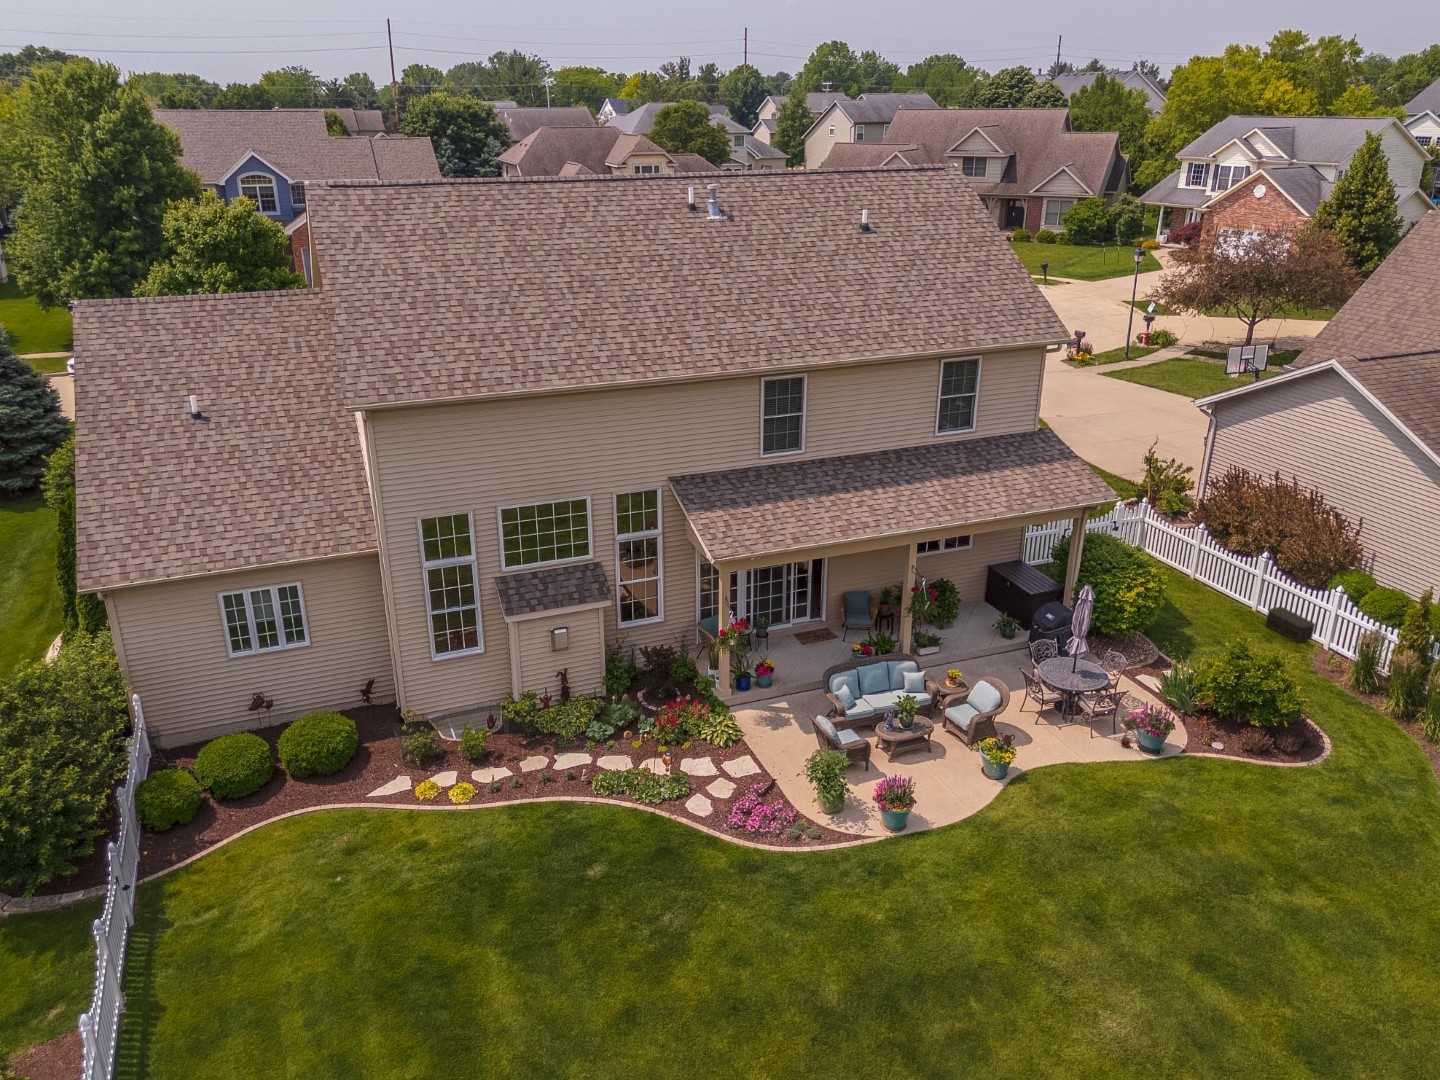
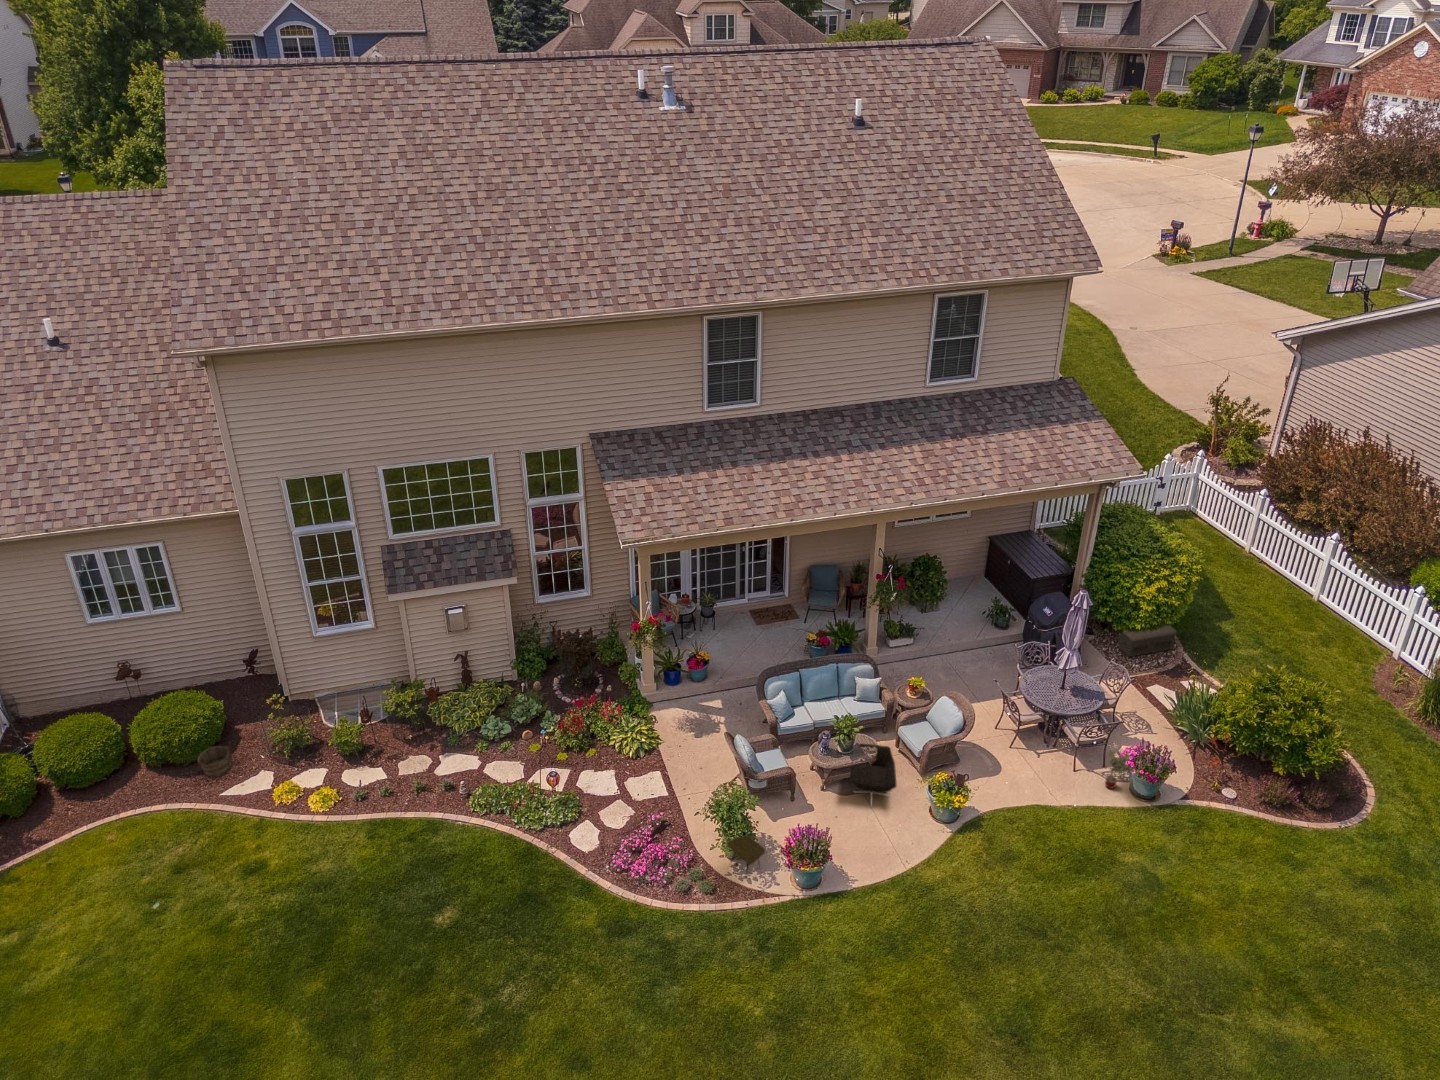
storage bench: present [1265,607,1315,643] -> present [1118,623,1176,657]
lounge chair: none [914,721,956,774] -> present [849,744,897,808]
bucket: none [339,760,370,788] -> present [198,746,231,777]
side table: none [827,792,861,830] -> present [726,835,765,875]

